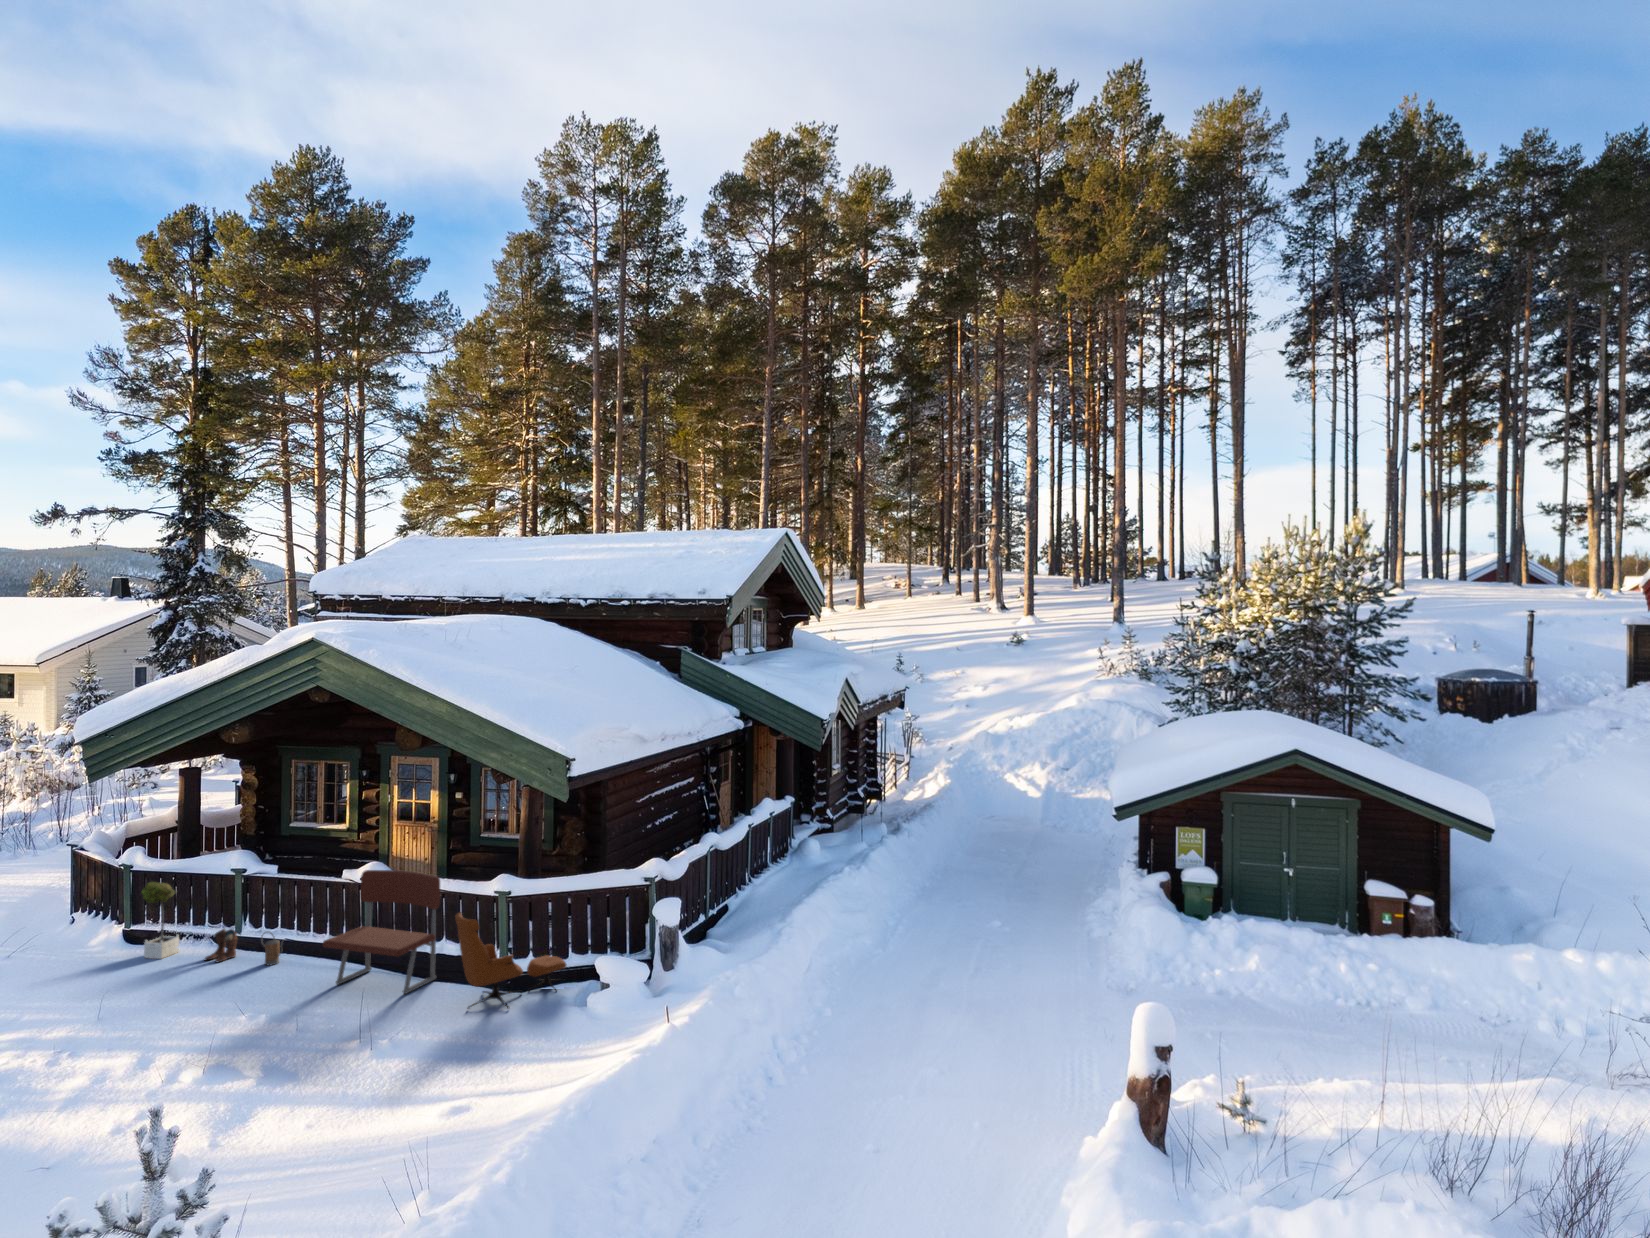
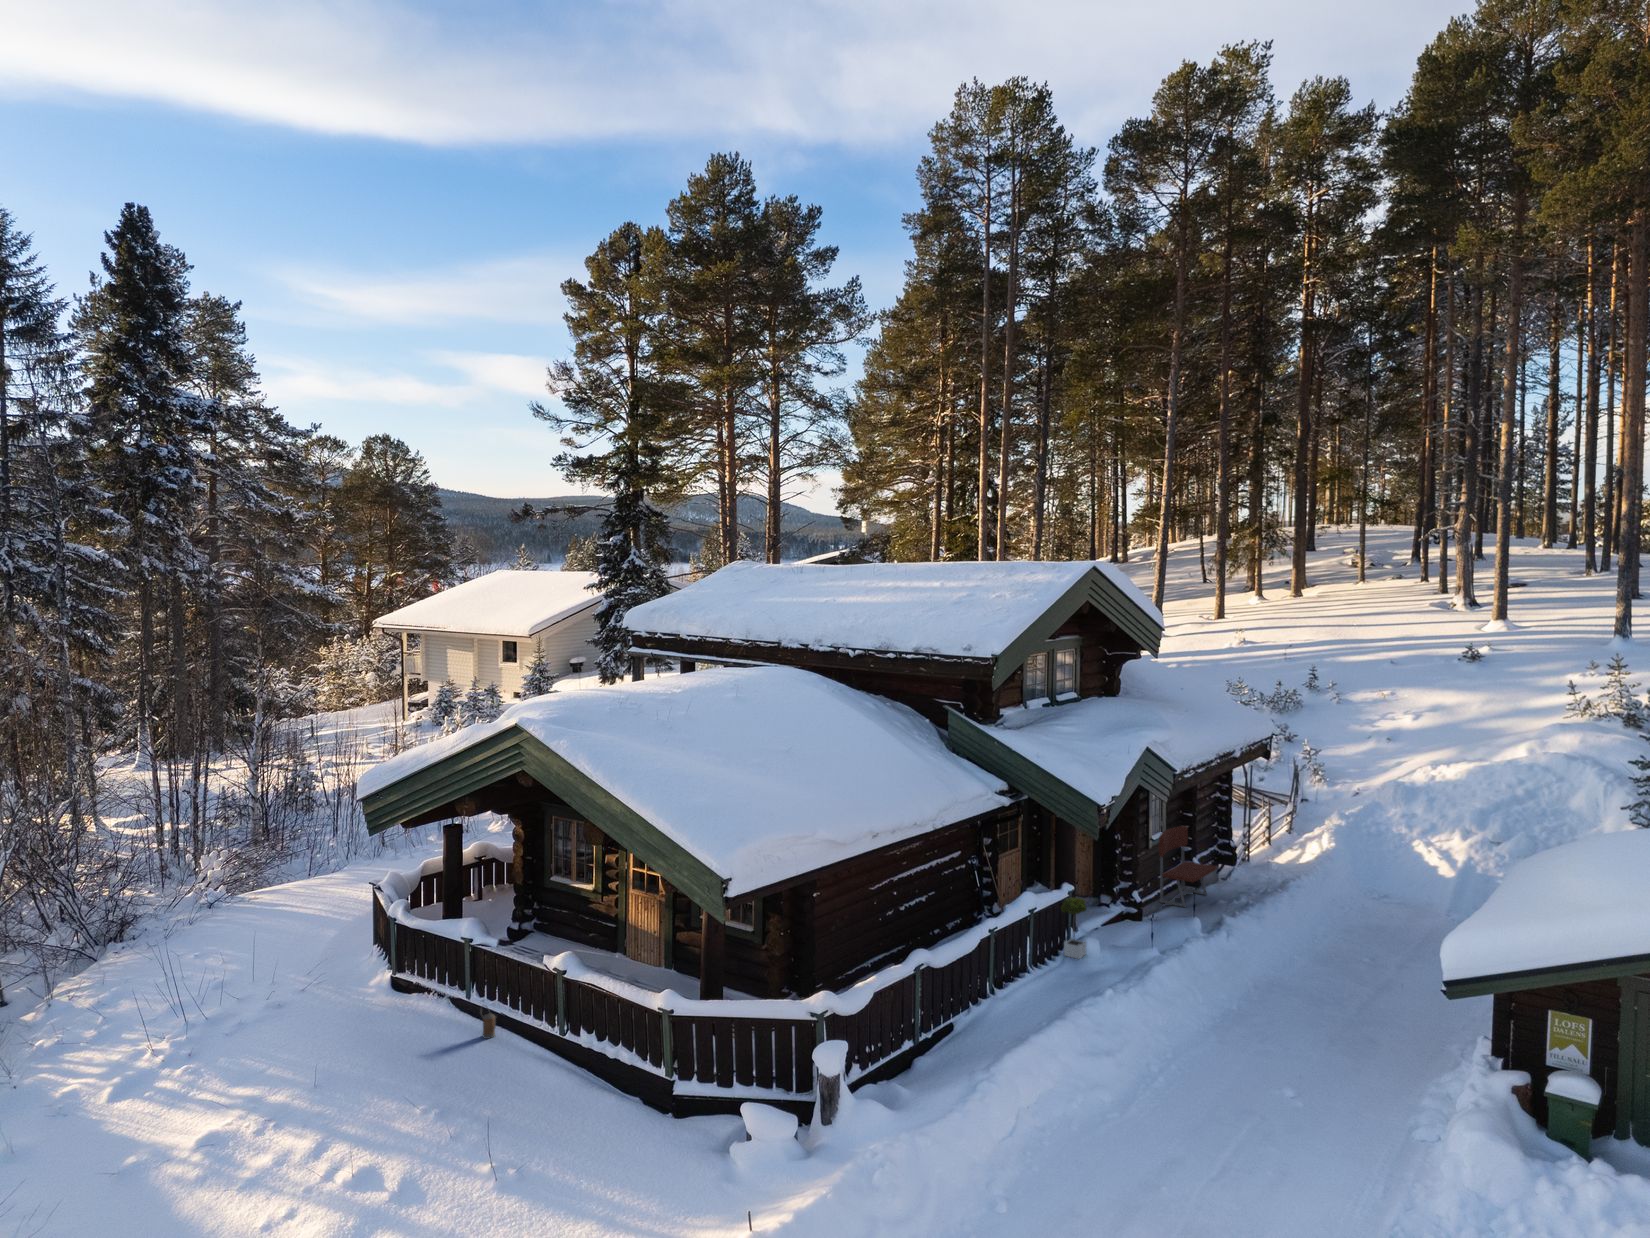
bench: present [323,870,440,994] -> present [1159,826,1217,907]
potted tree: present [141,882,179,959] -> present [1061,897,1087,959]
lounge chair: present [455,913,567,1008] -> none [605,1034,725,1144]
boots: present [205,929,237,962] -> none [441,993,467,1027]

